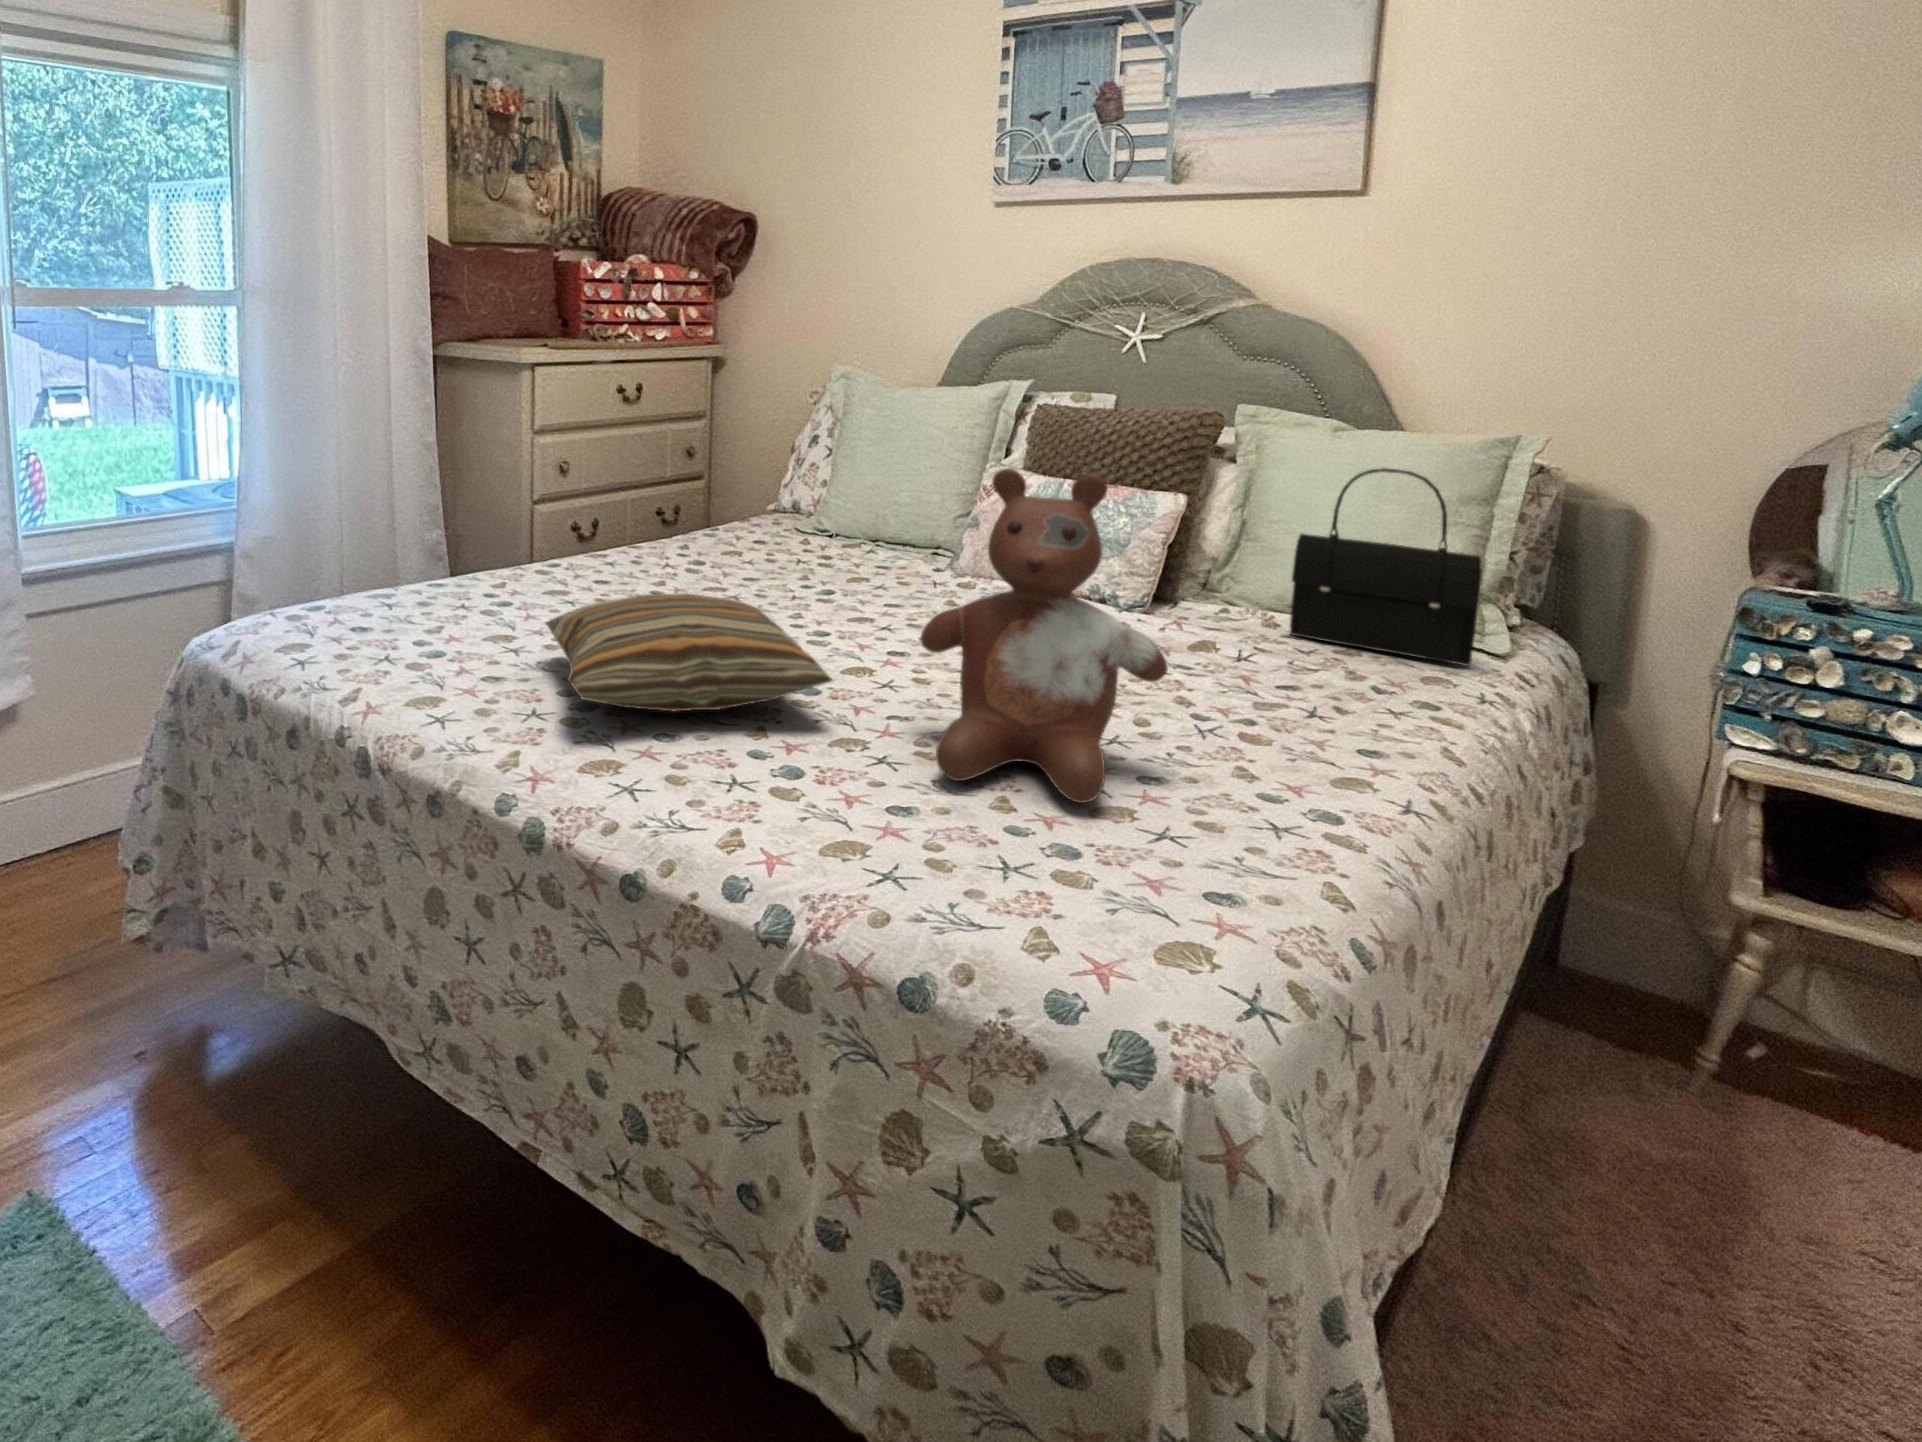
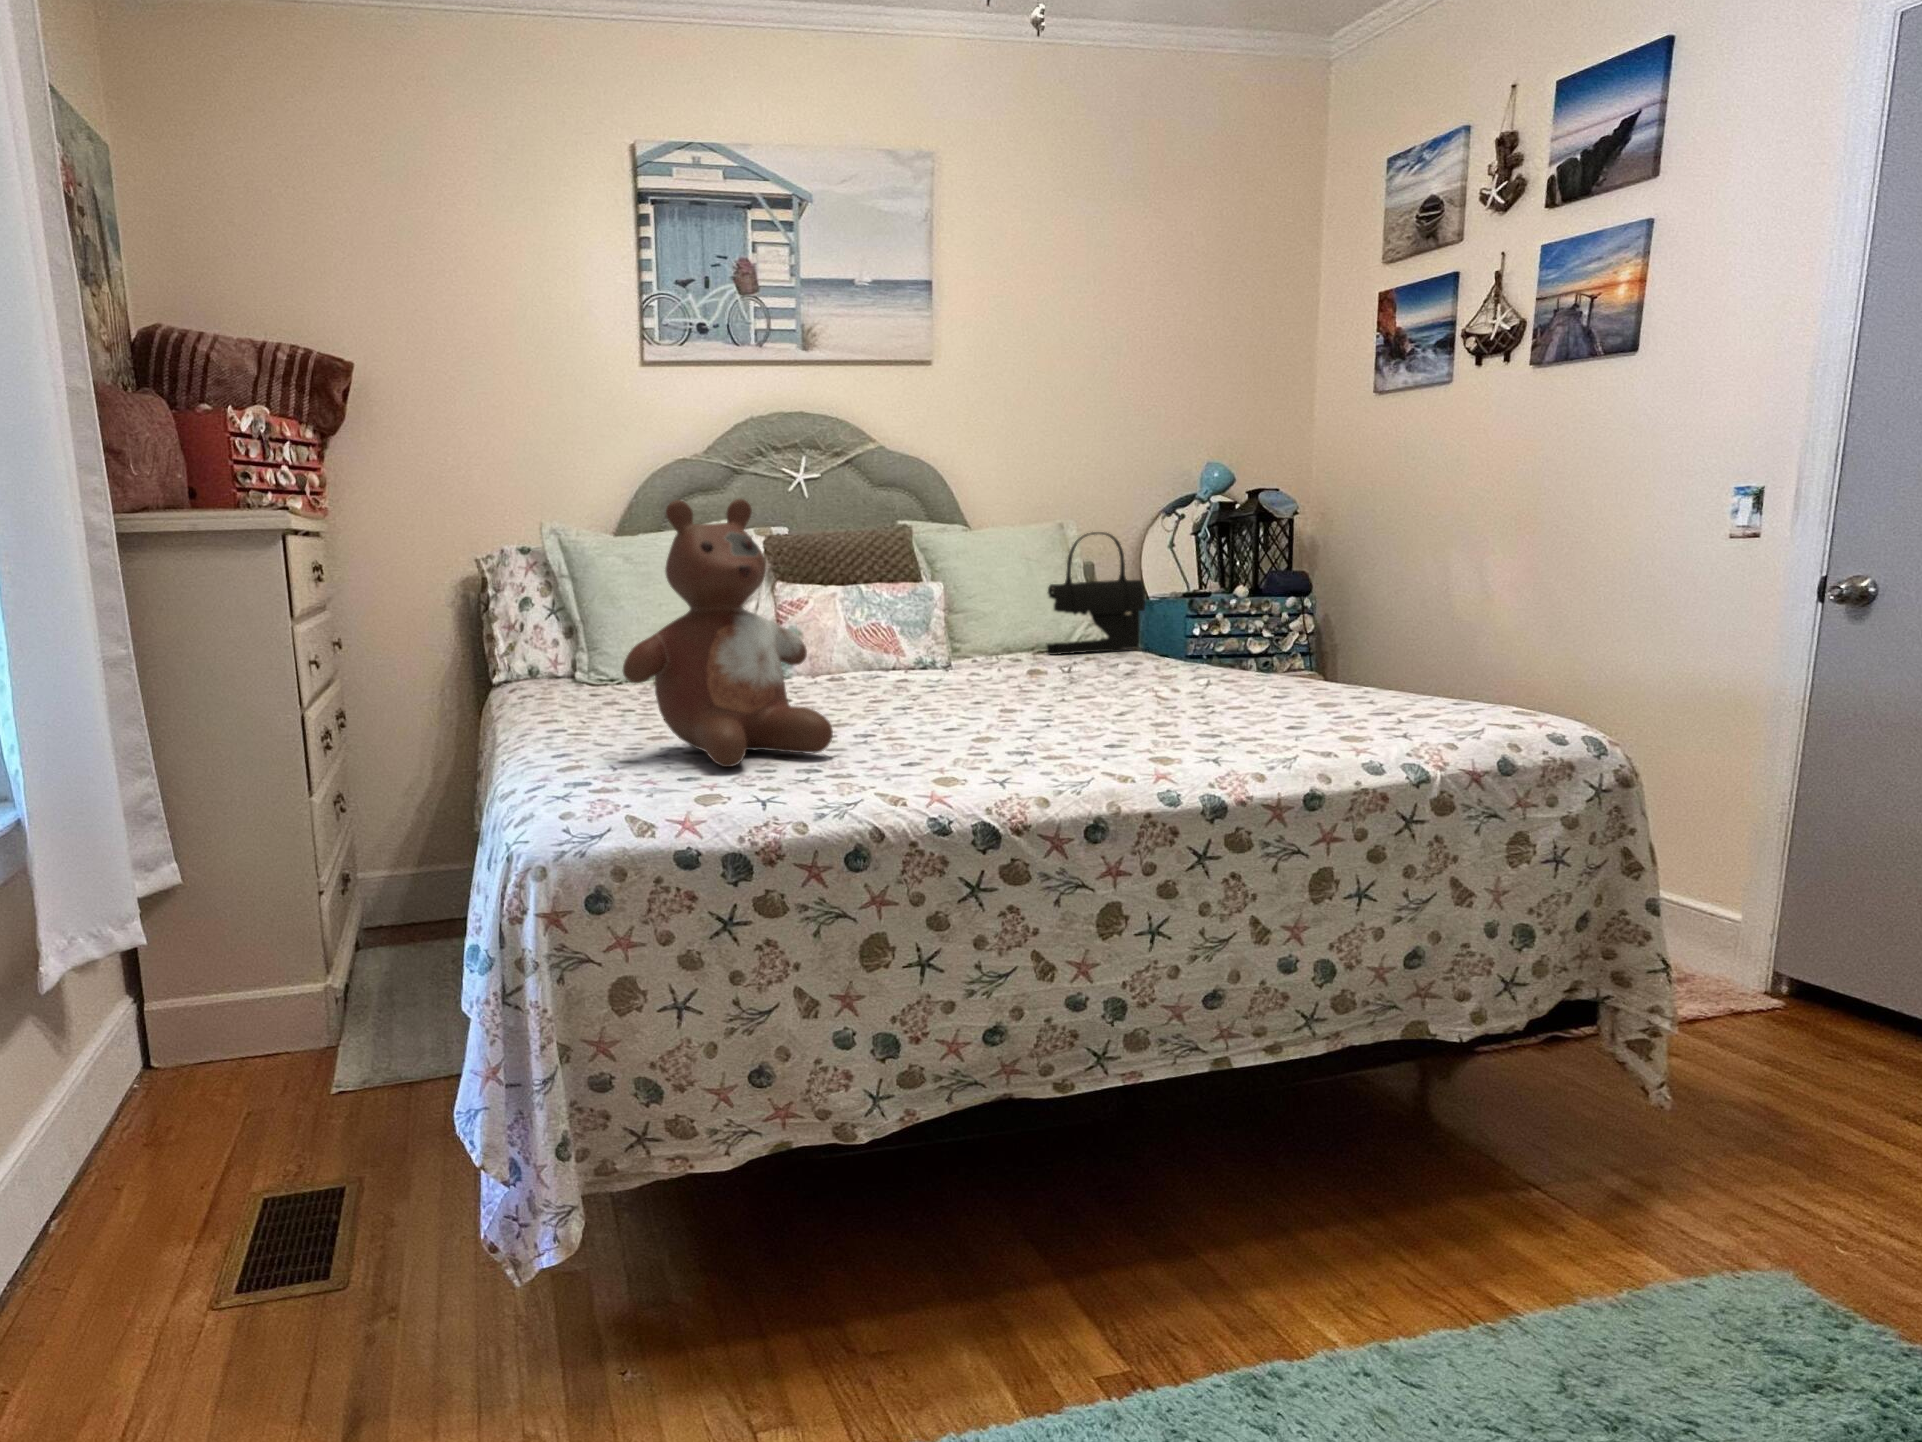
stuffed bear: present [921,468,1168,803] -> present [623,499,833,767]
pillow: present [547,593,832,712] -> none [895,645,1151,731]

